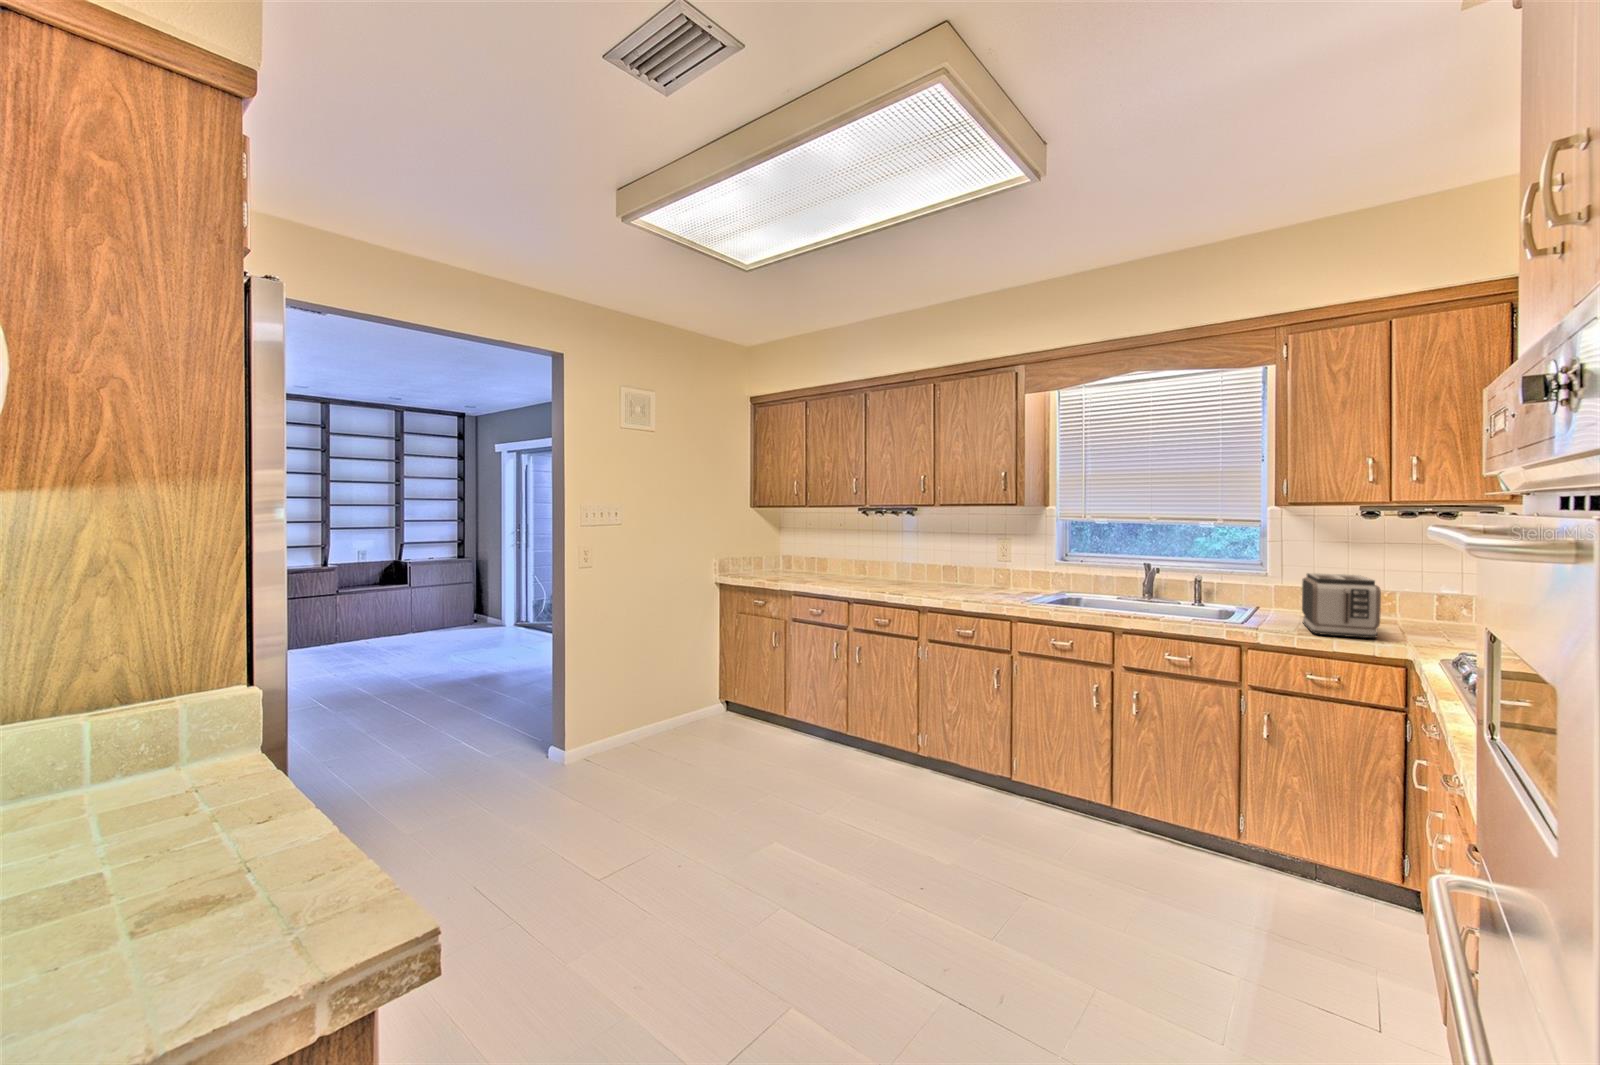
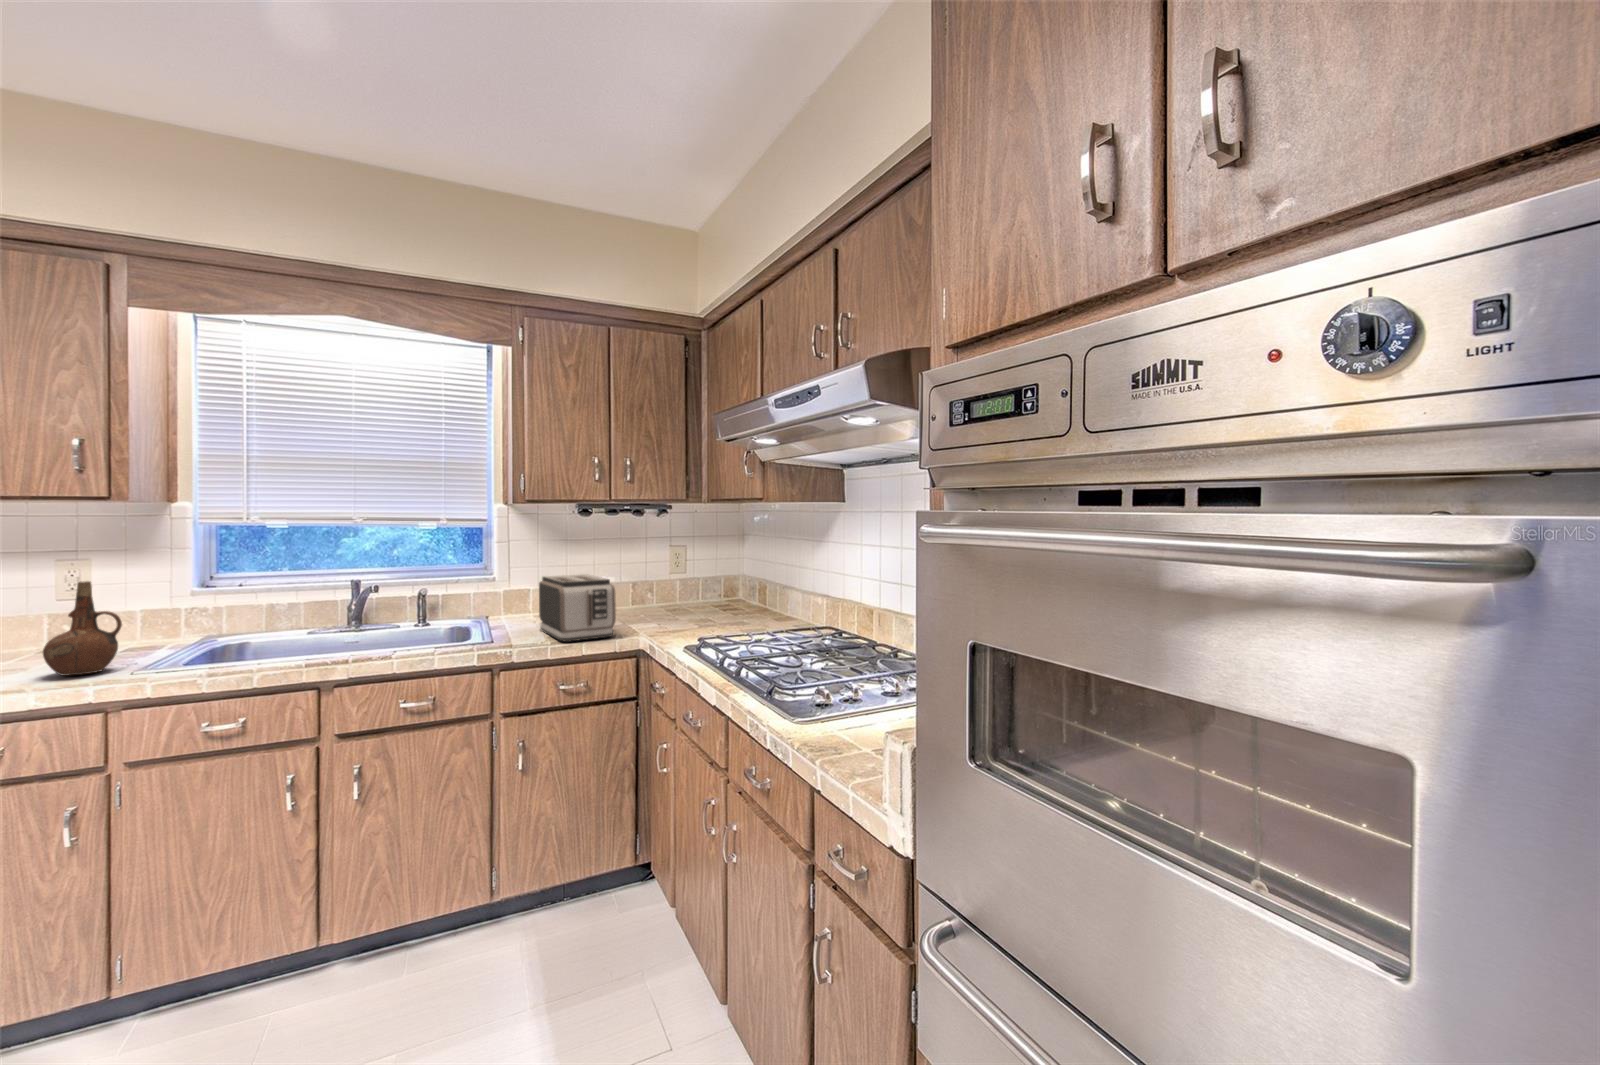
ceramic pitcher: none [987,552,1019,603] -> present [43,581,122,676]

